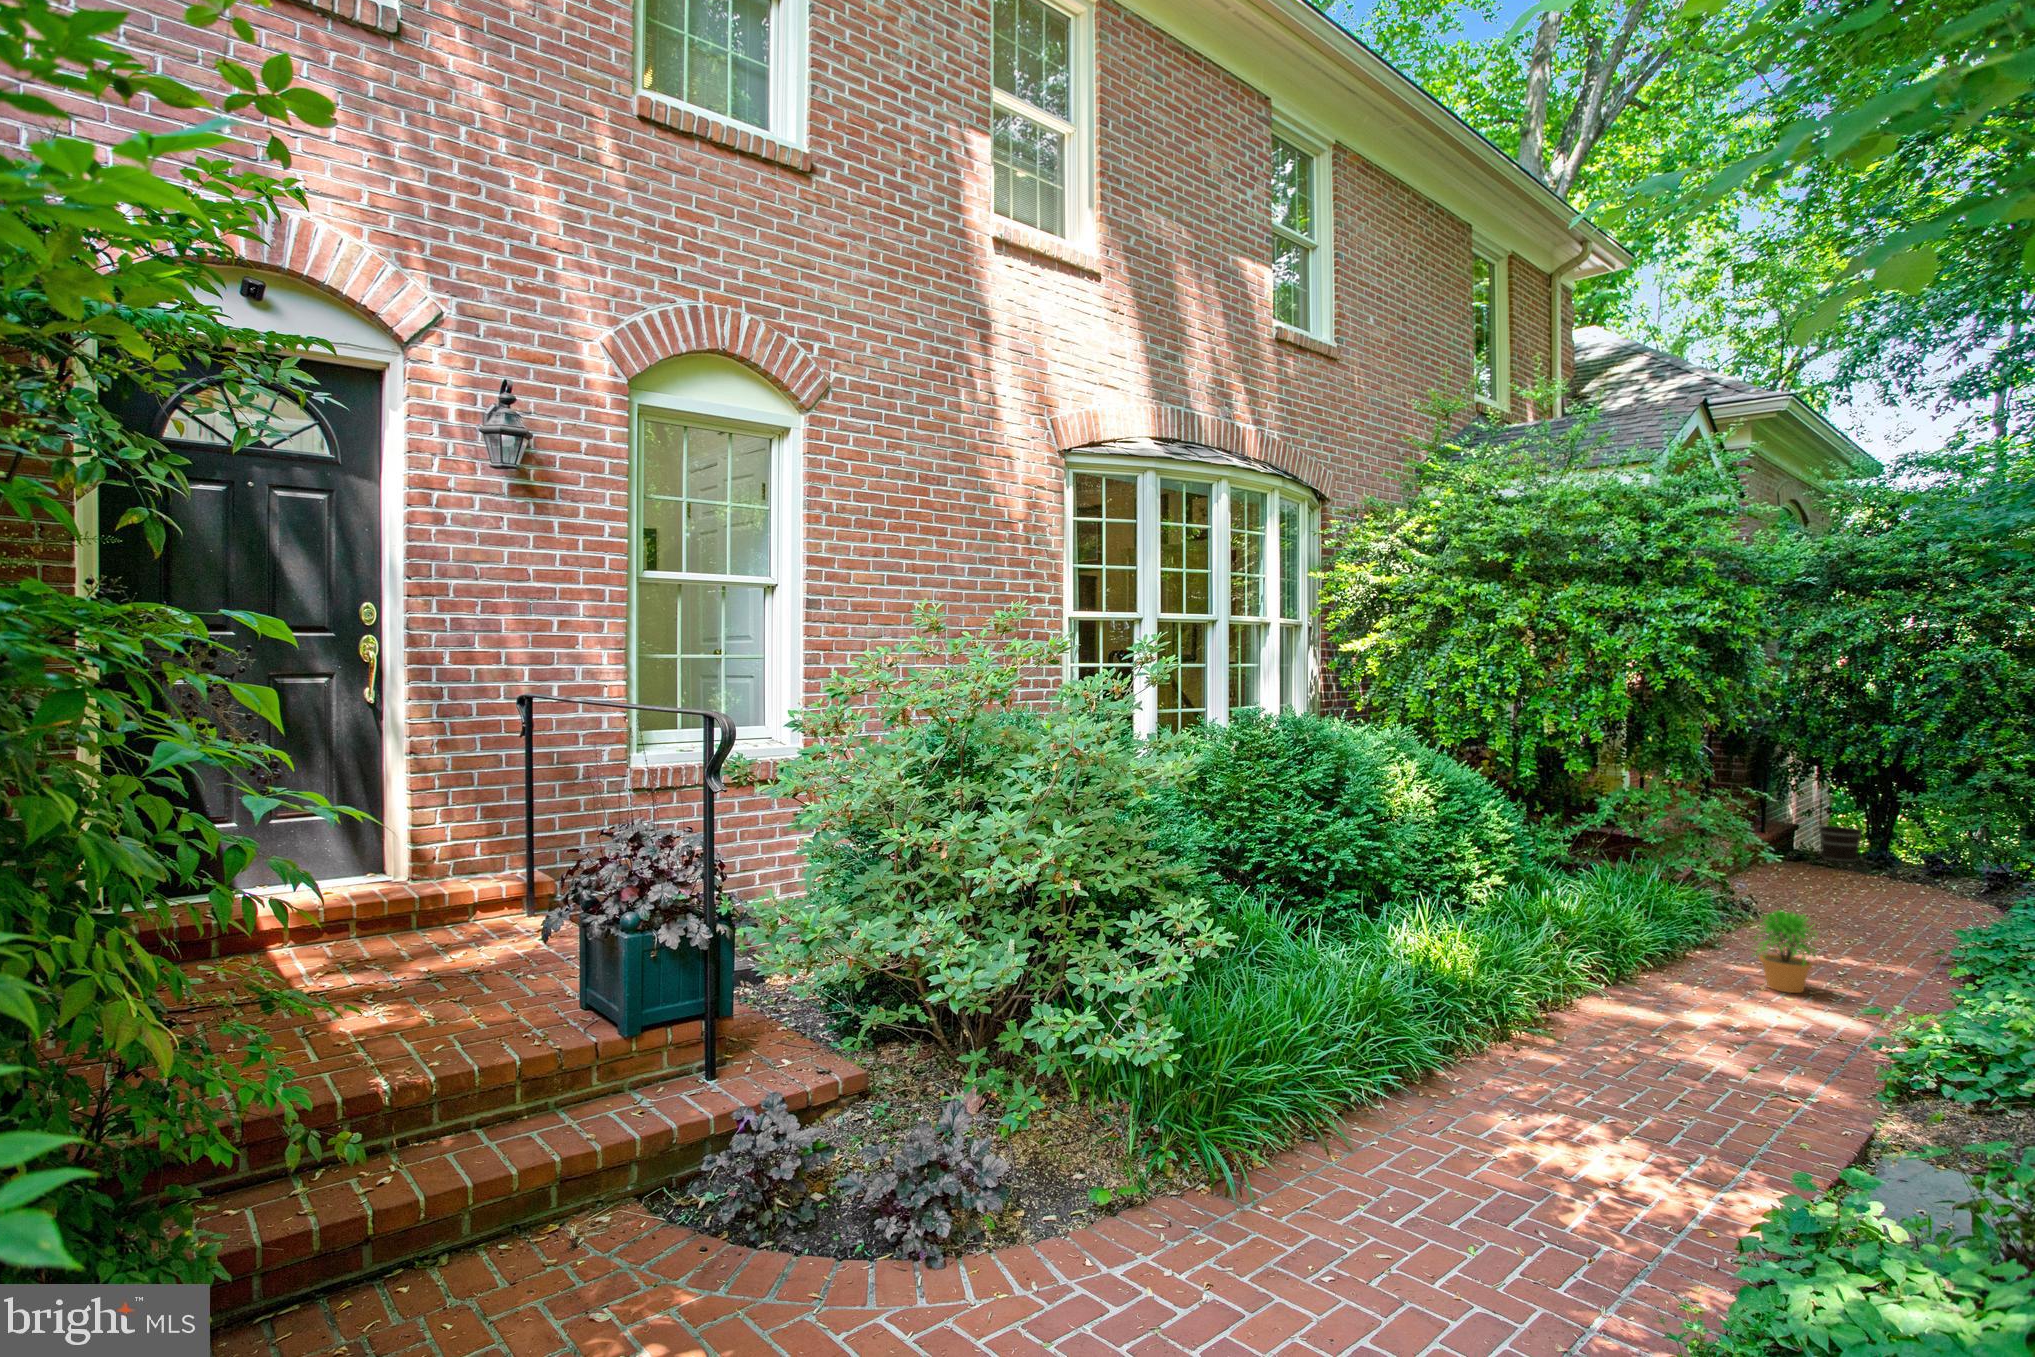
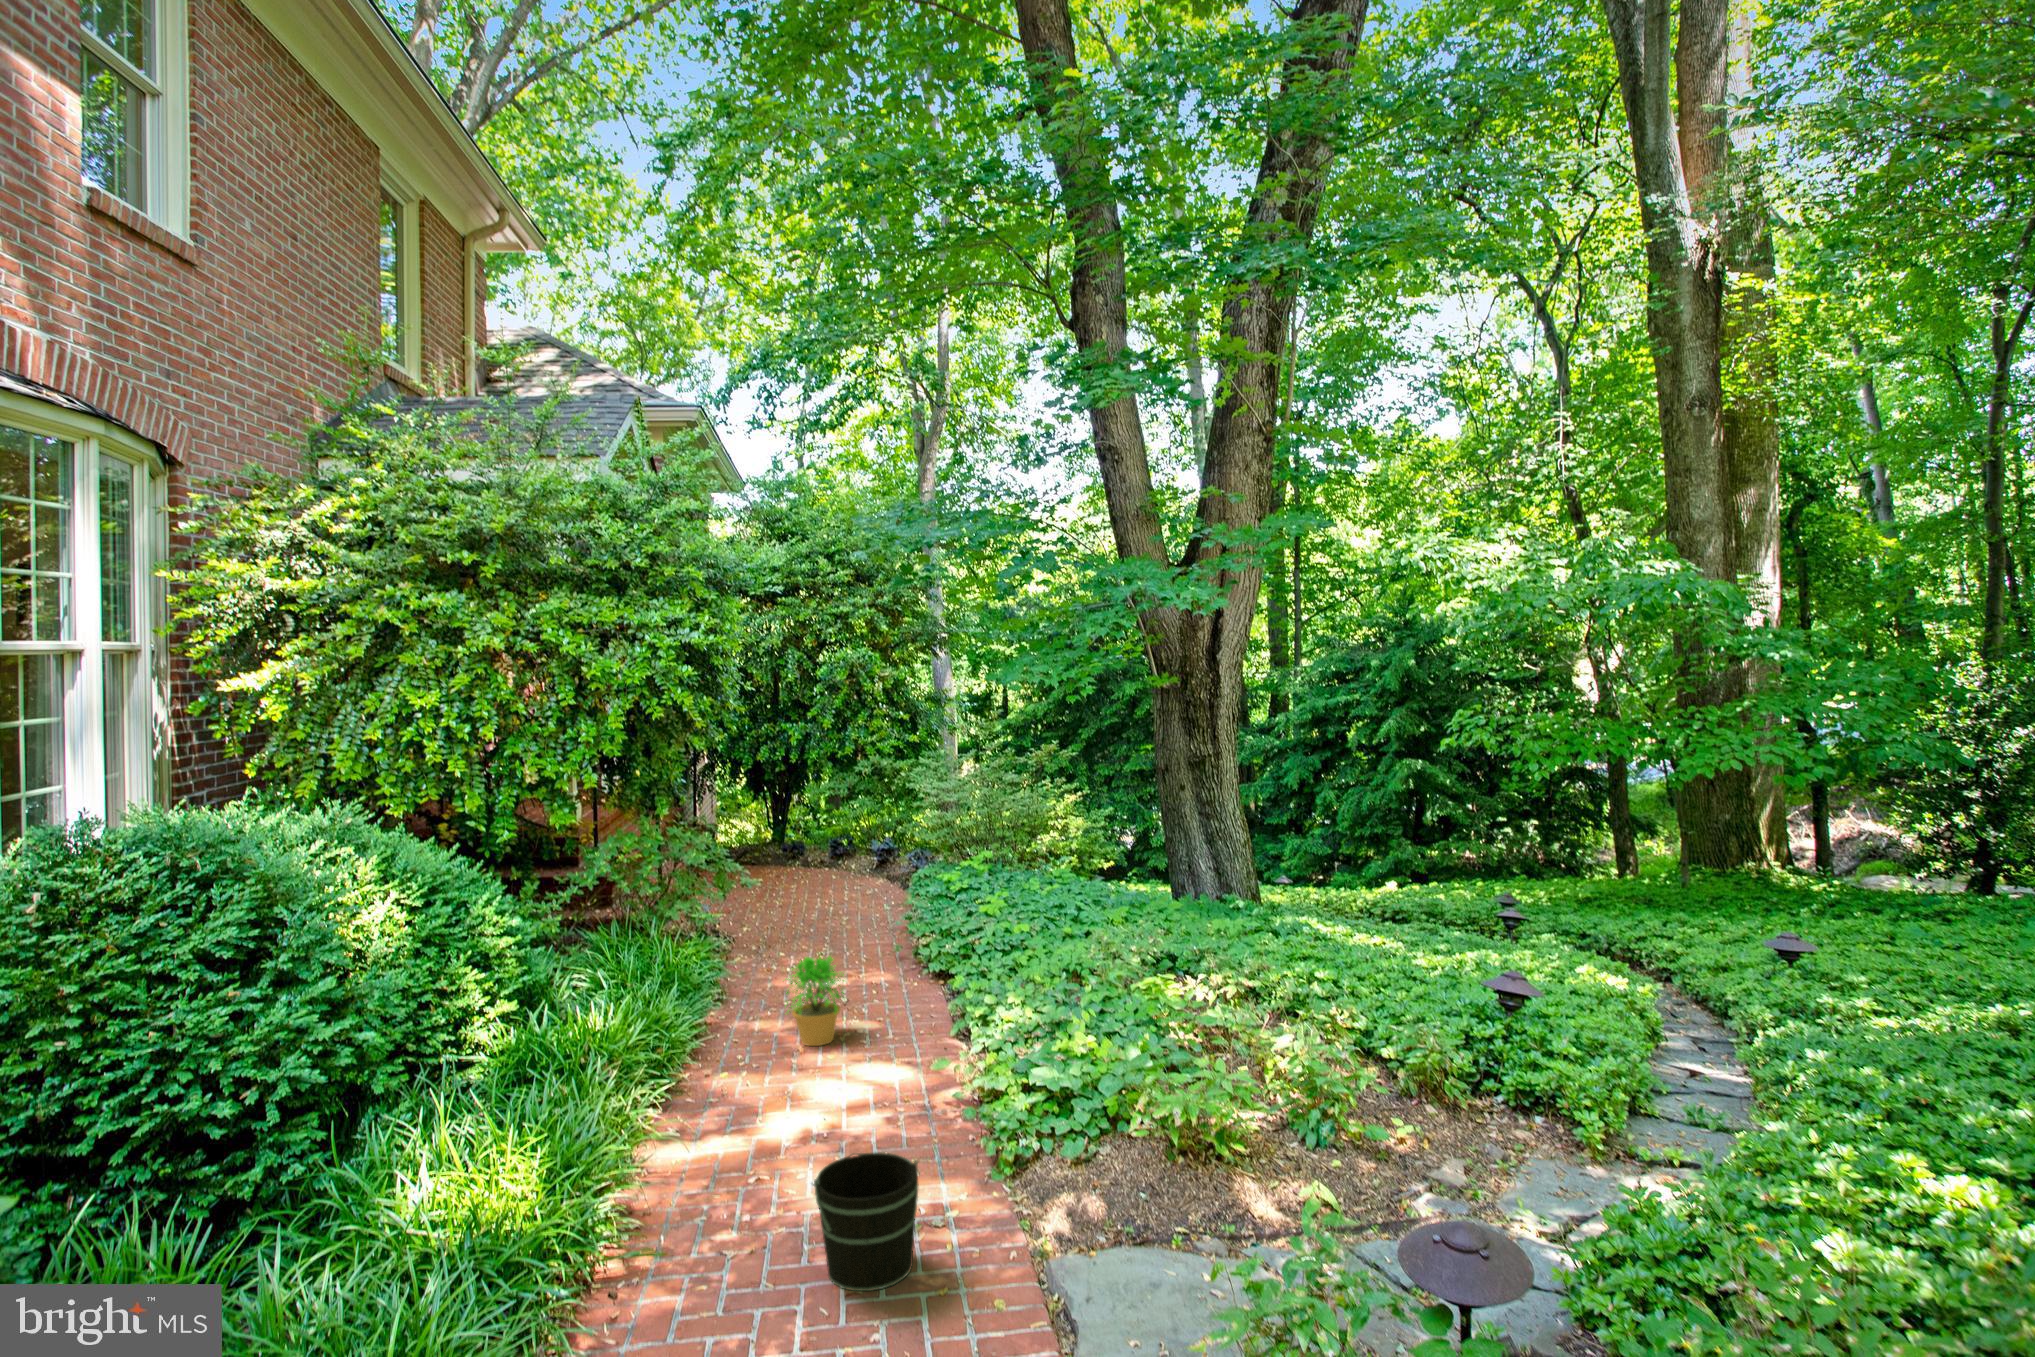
bucket: present [1819,826,1862,861] -> present [812,1153,918,1291]

